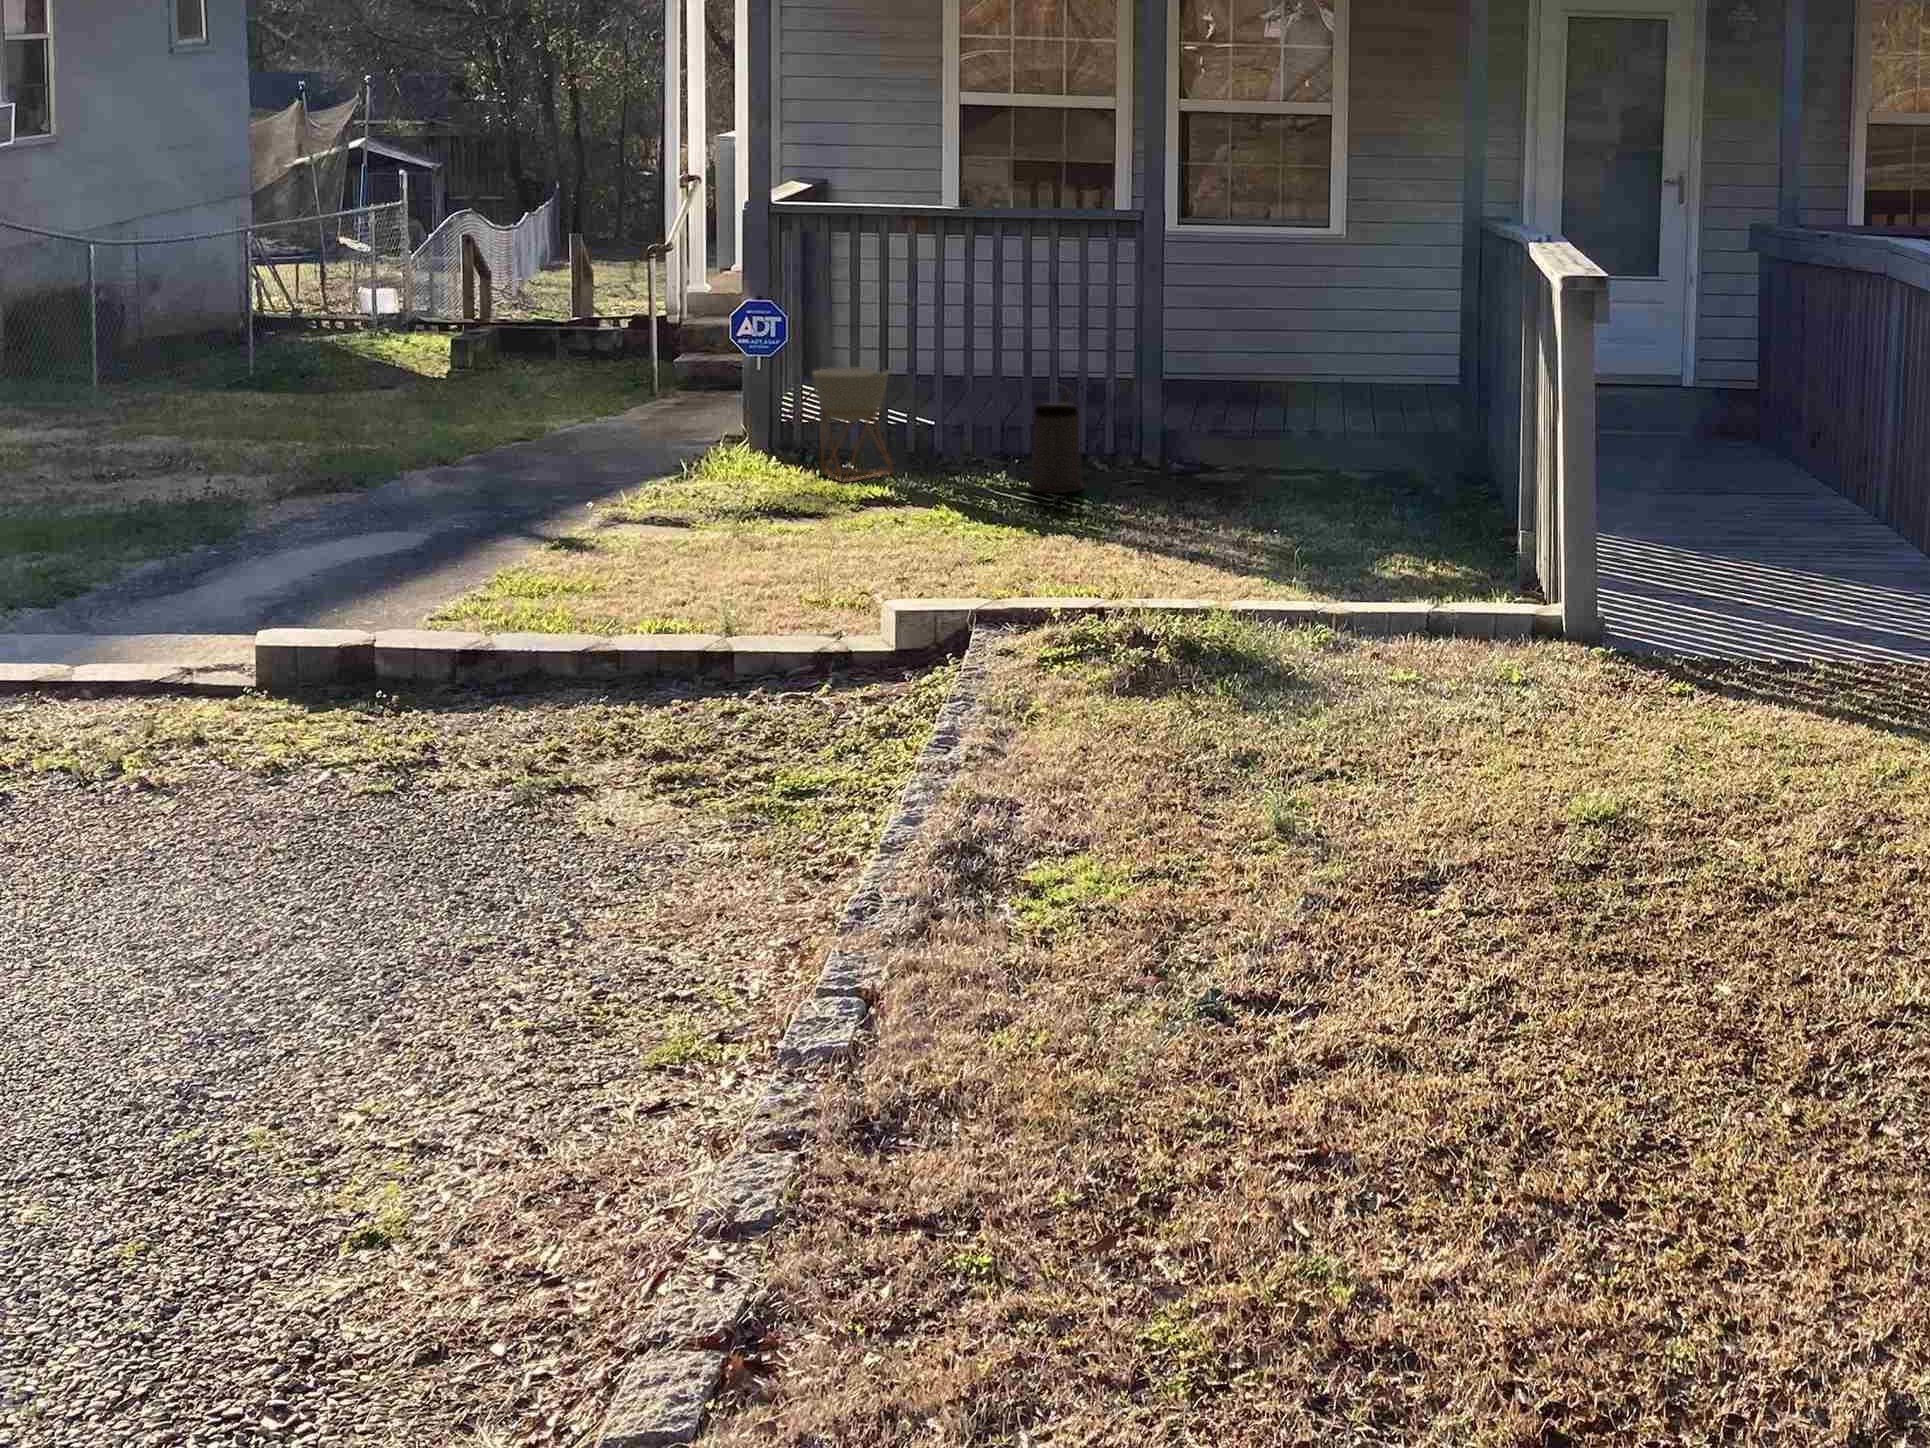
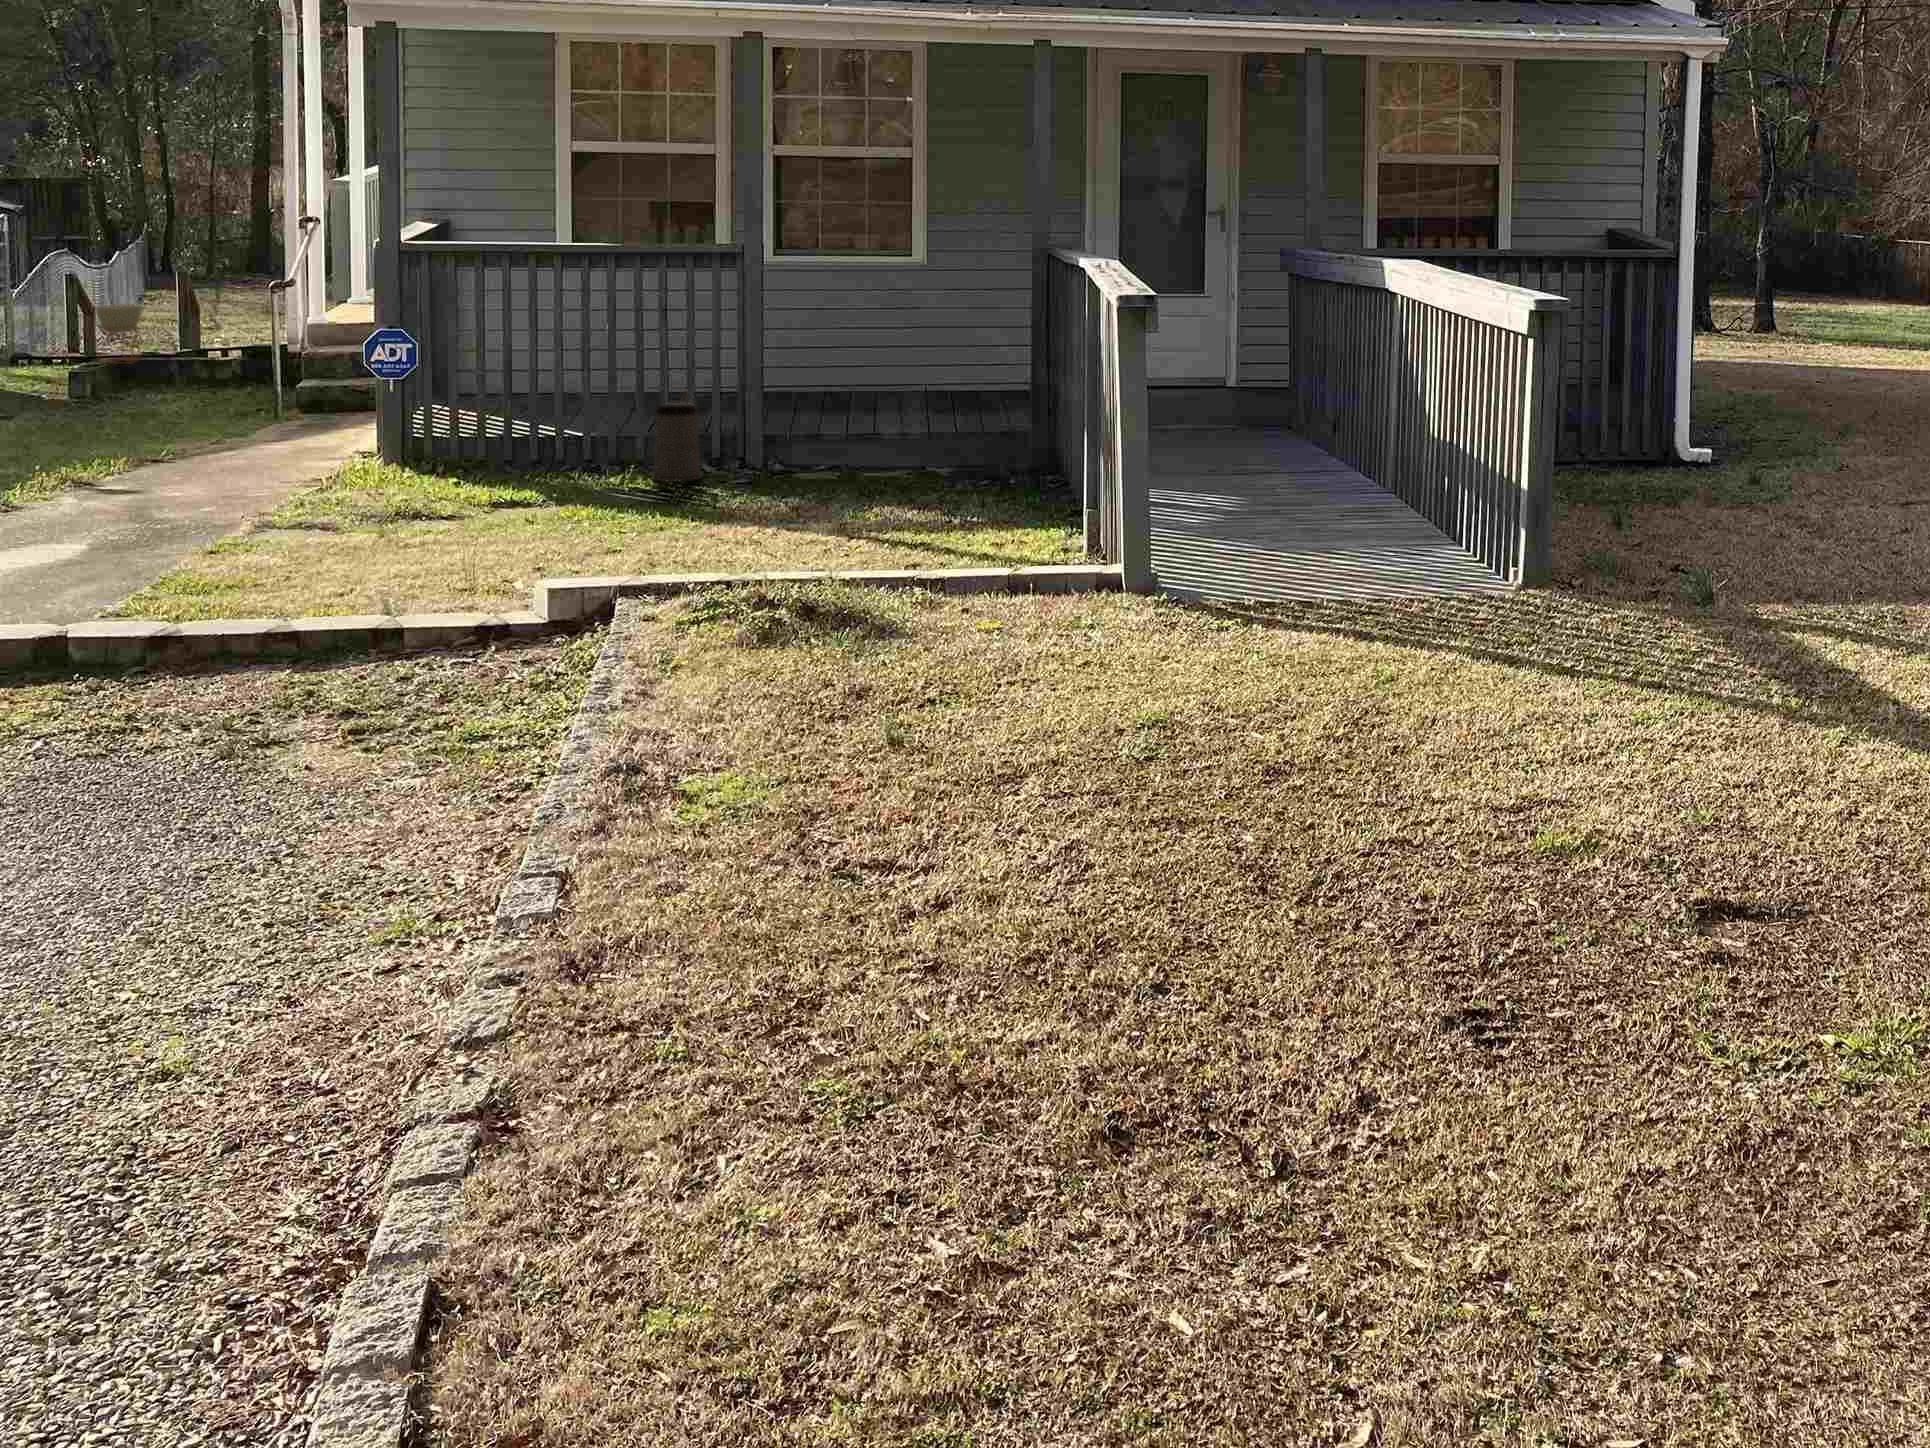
planter: present [812,367,893,482] -> present [96,304,142,364]

